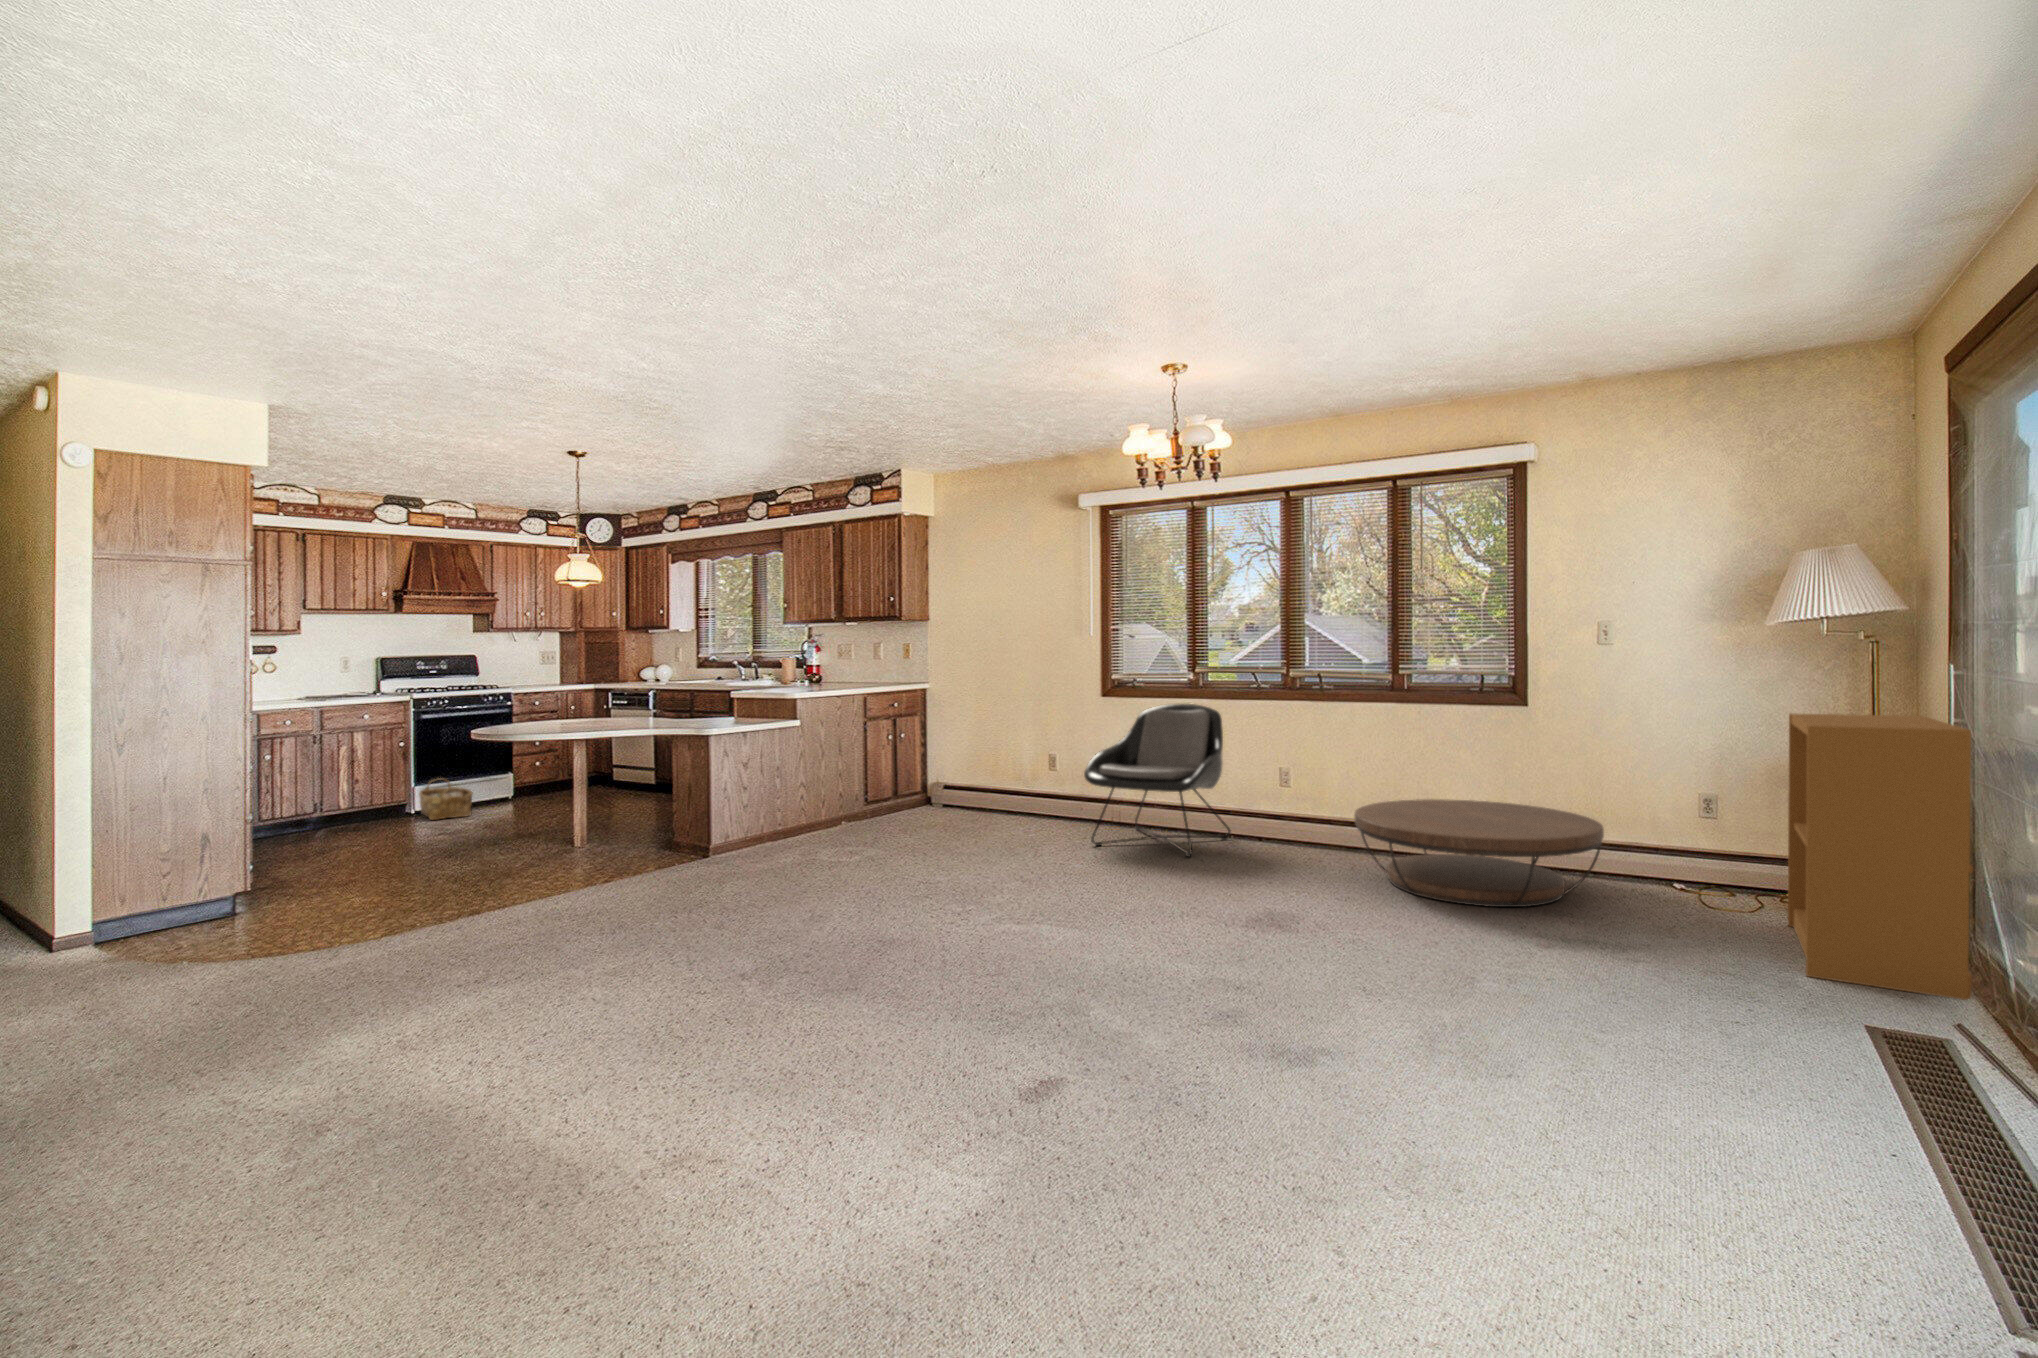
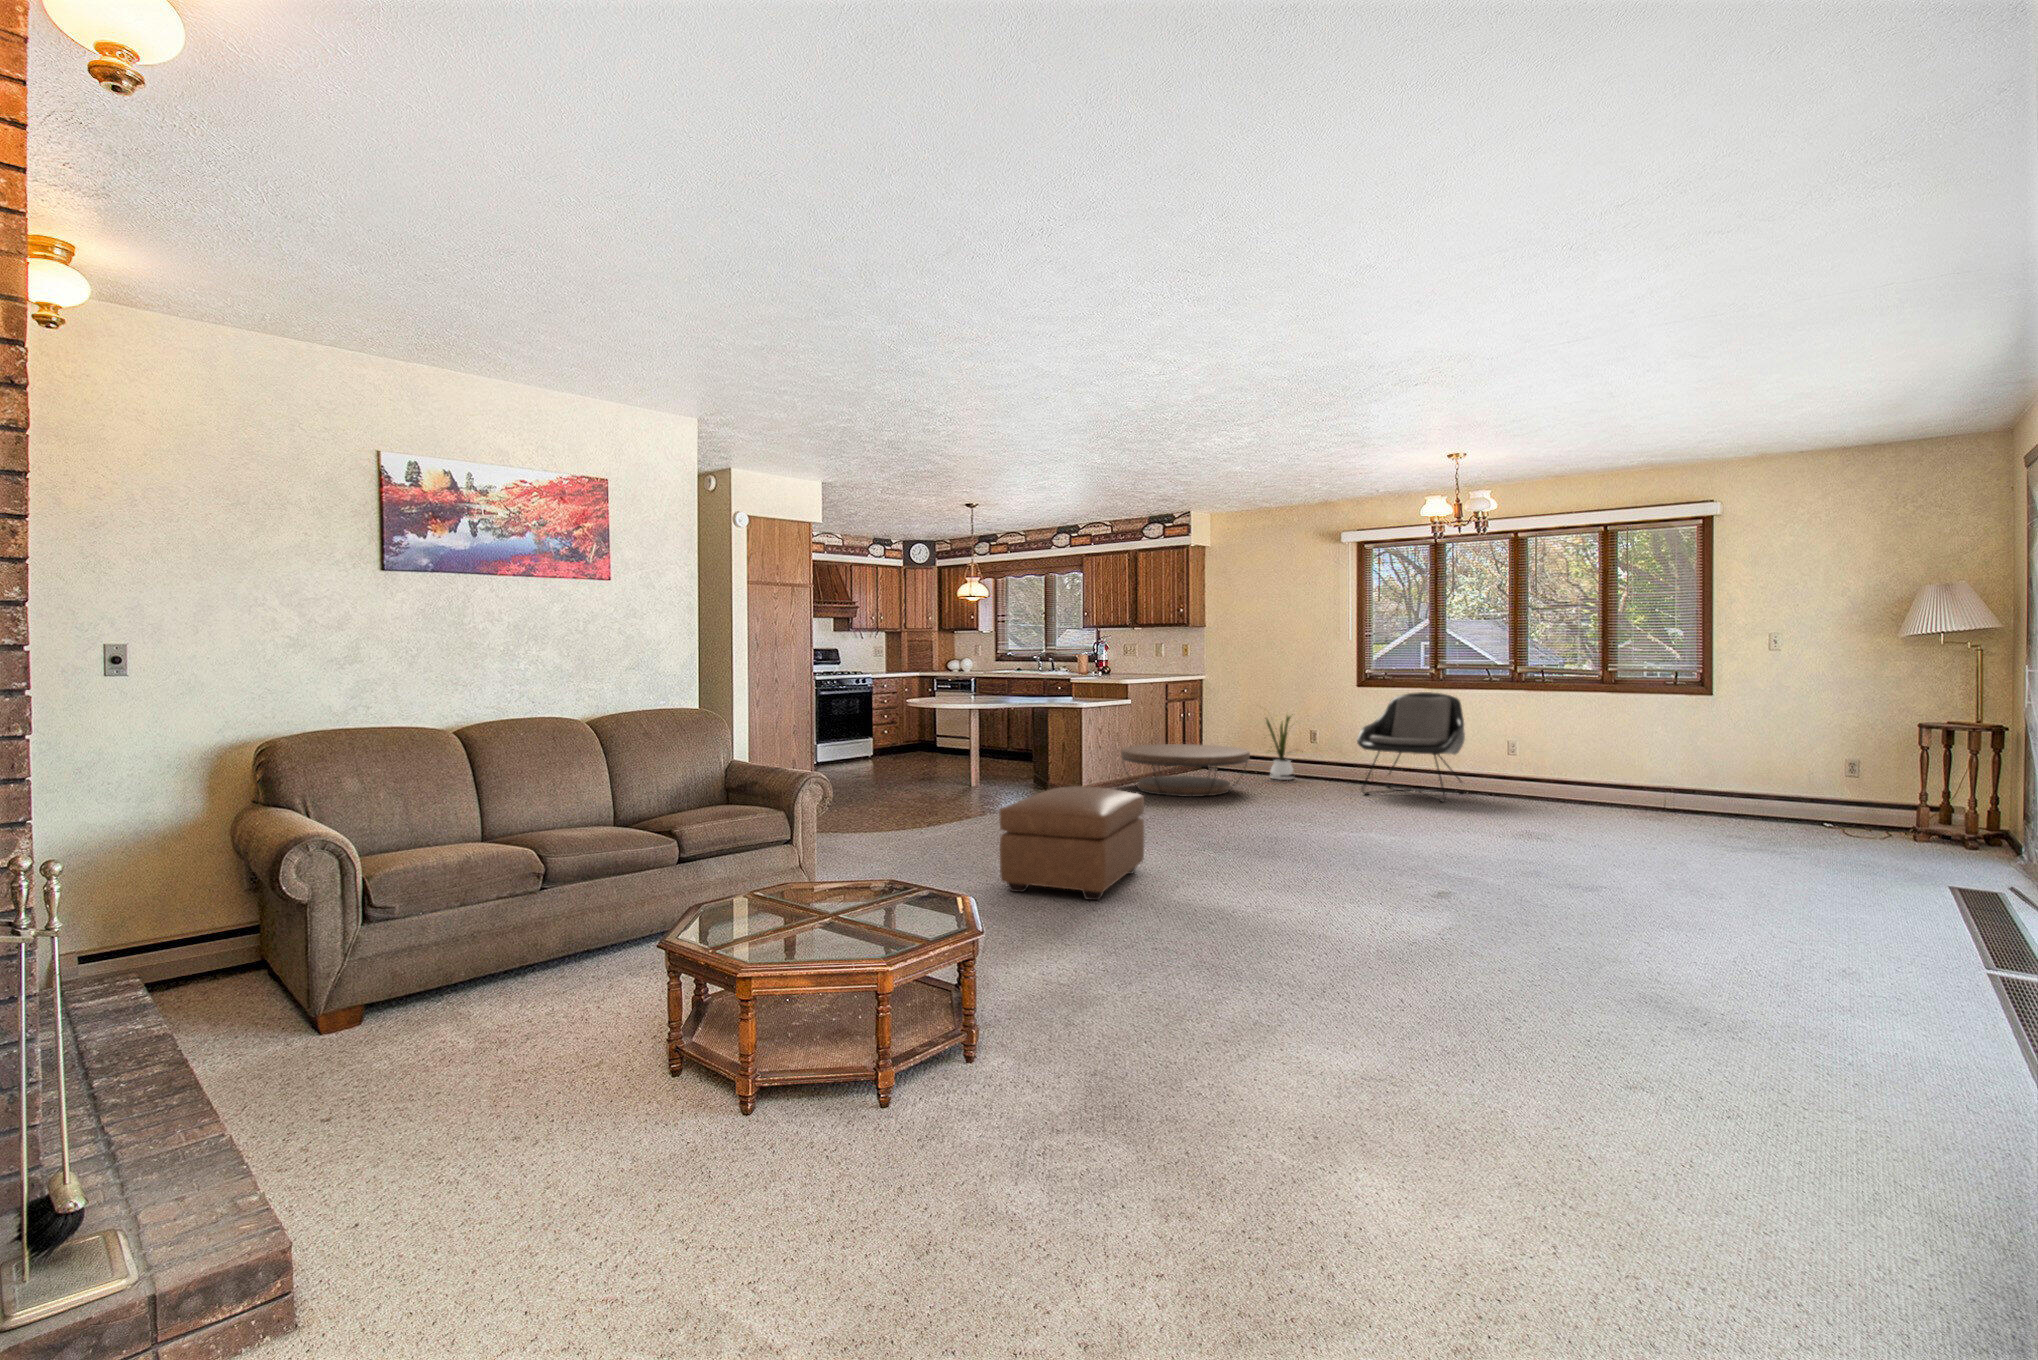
bookshelf: present [1788,714,1973,1000] -> none [1908,700,2024,877]
house plant: none [981,721,1042,821] -> present [1266,716,1303,780]
woven basket: present [419,778,473,820] -> none [830,740,867,769]
coffee table: present [1354,799,1604,907] -> present [1121,744,1250,797]
ottoman: none [76,915,523,1204] -> present [1000,786,1144,900]

